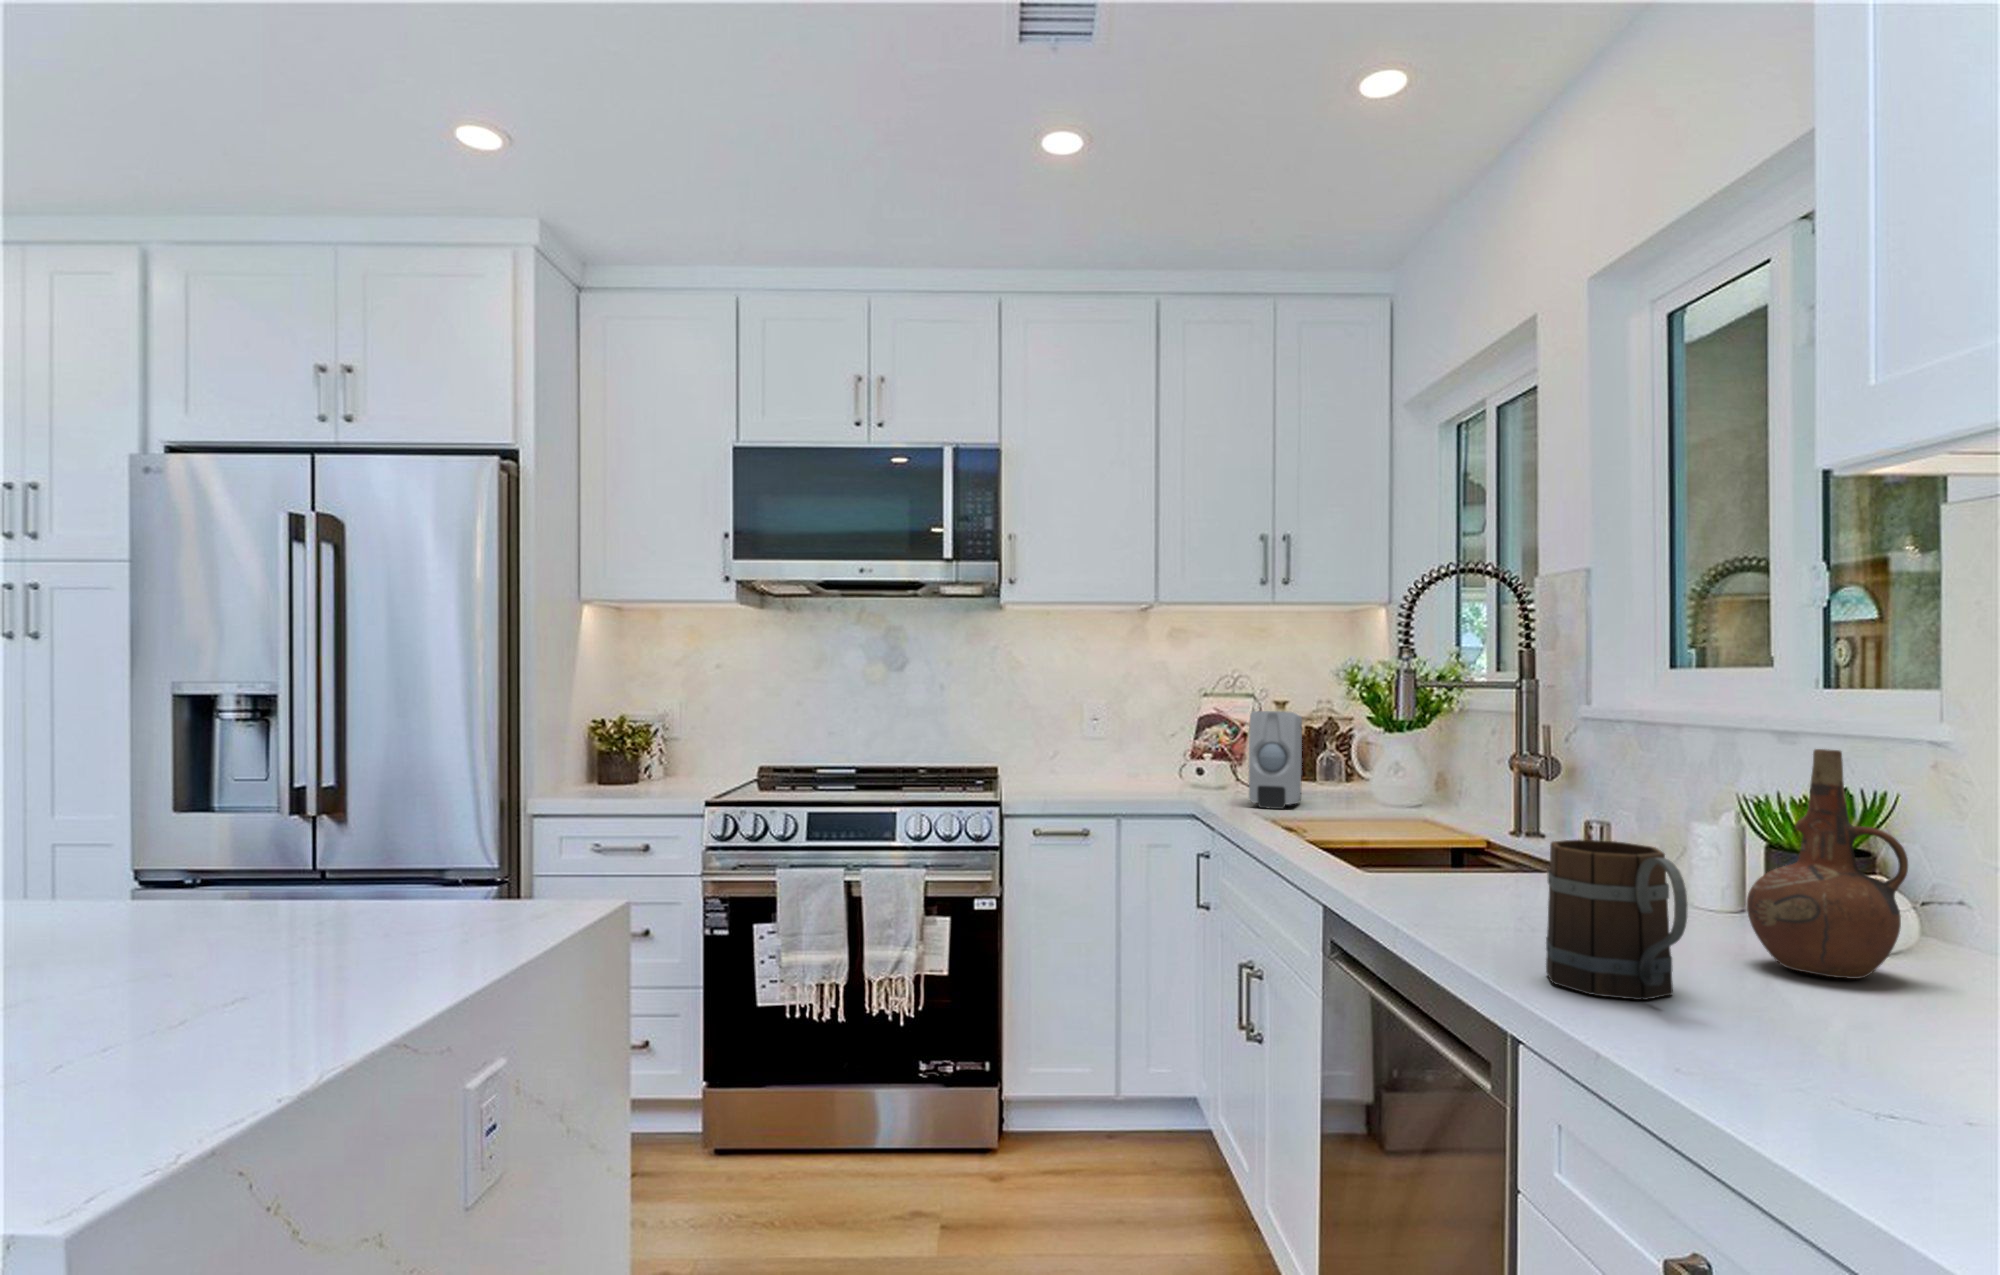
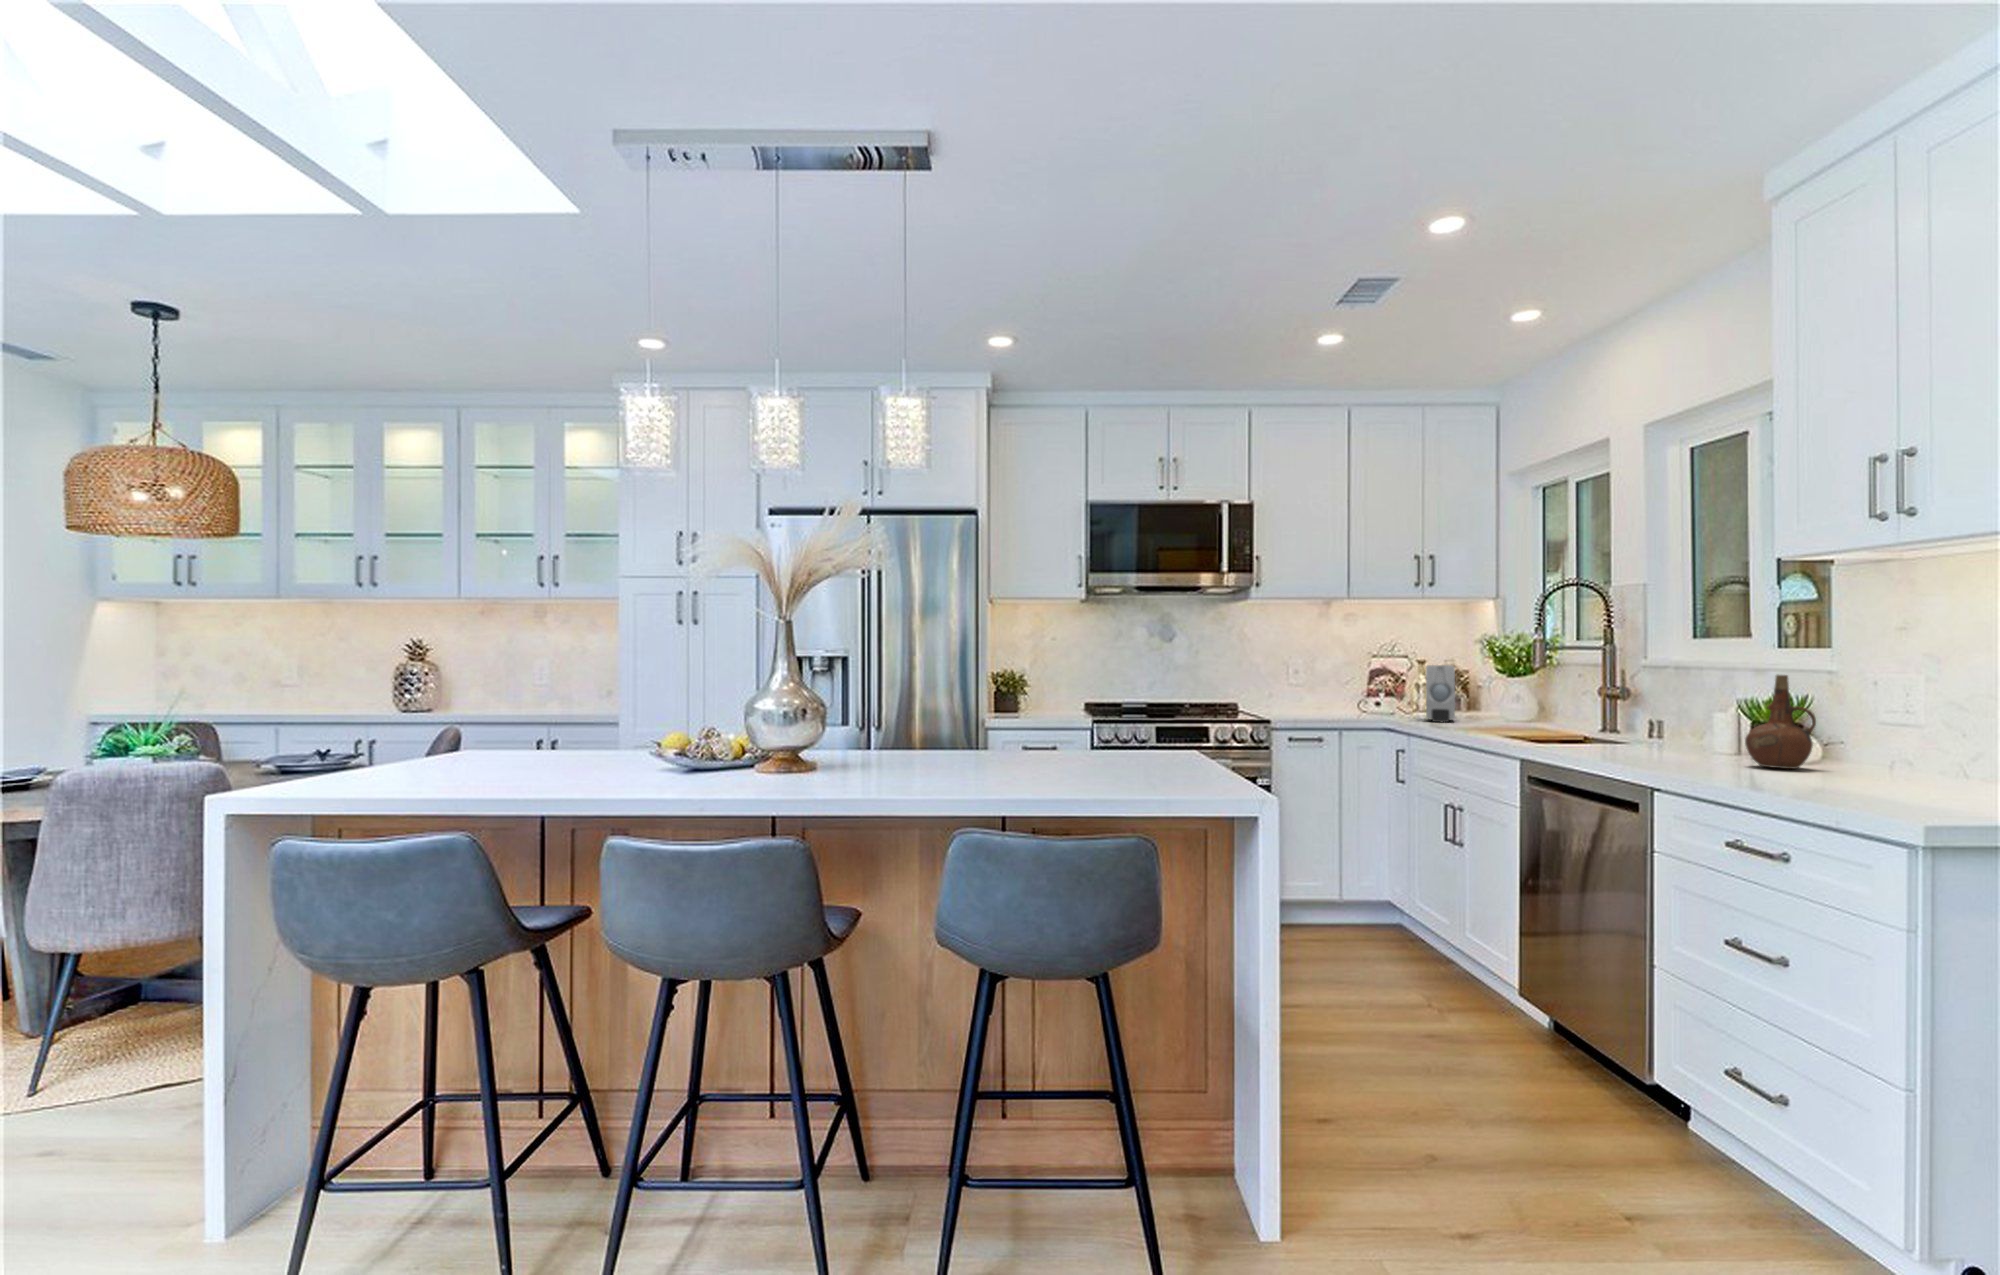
mug: present [1546,840,1687,1000] -> none [1659,713,1726,774]

